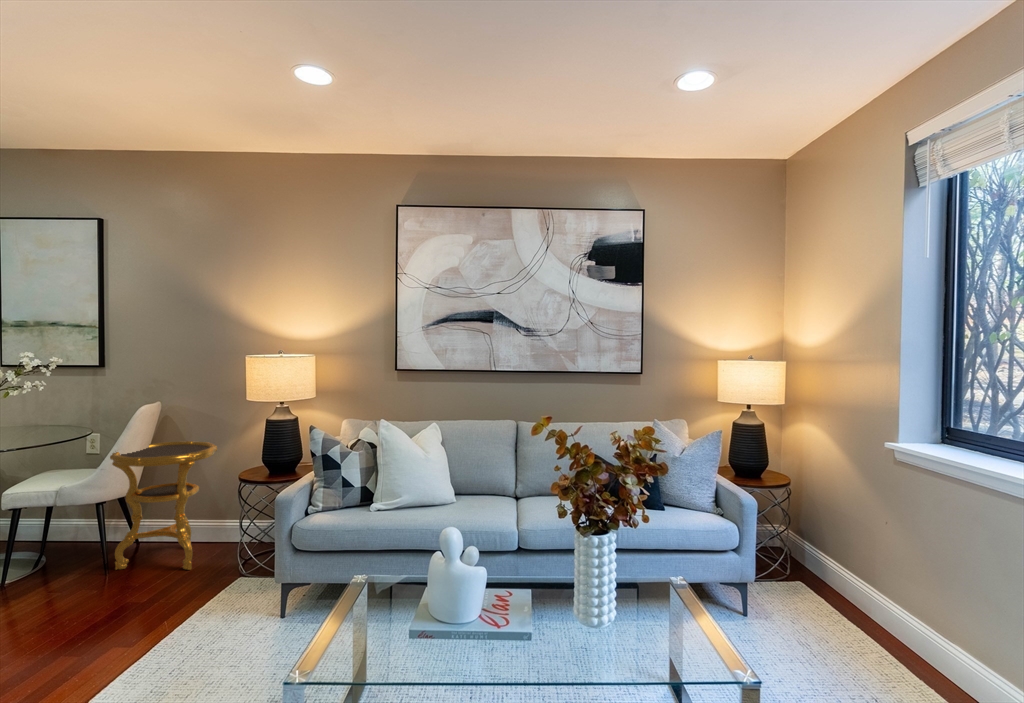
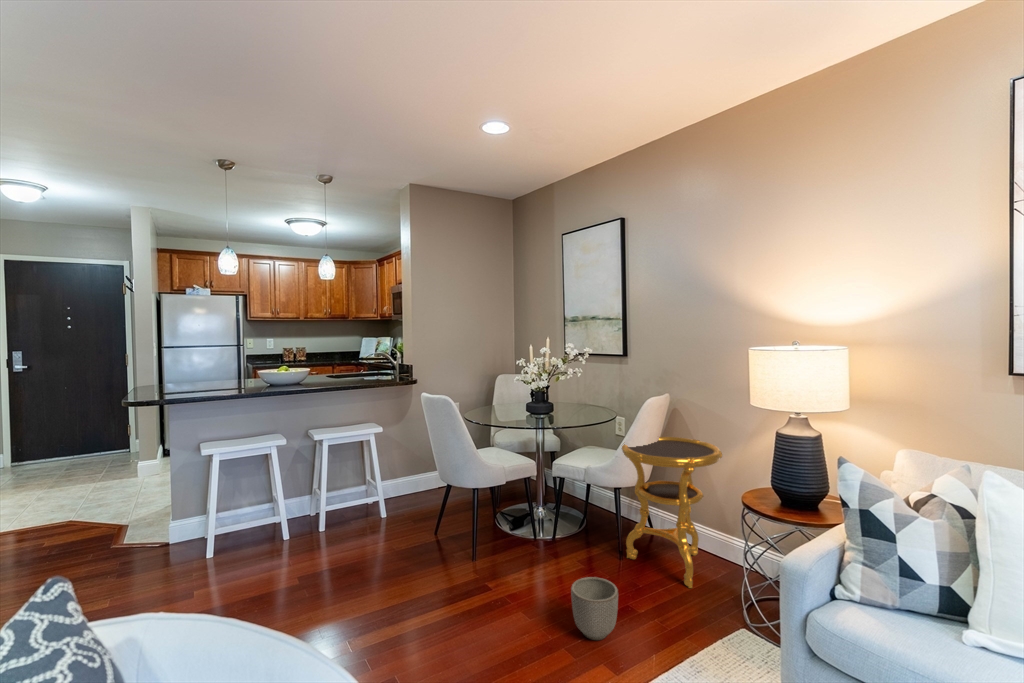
planter: none [73,577,129,635] -> present [571,577,618,640]

